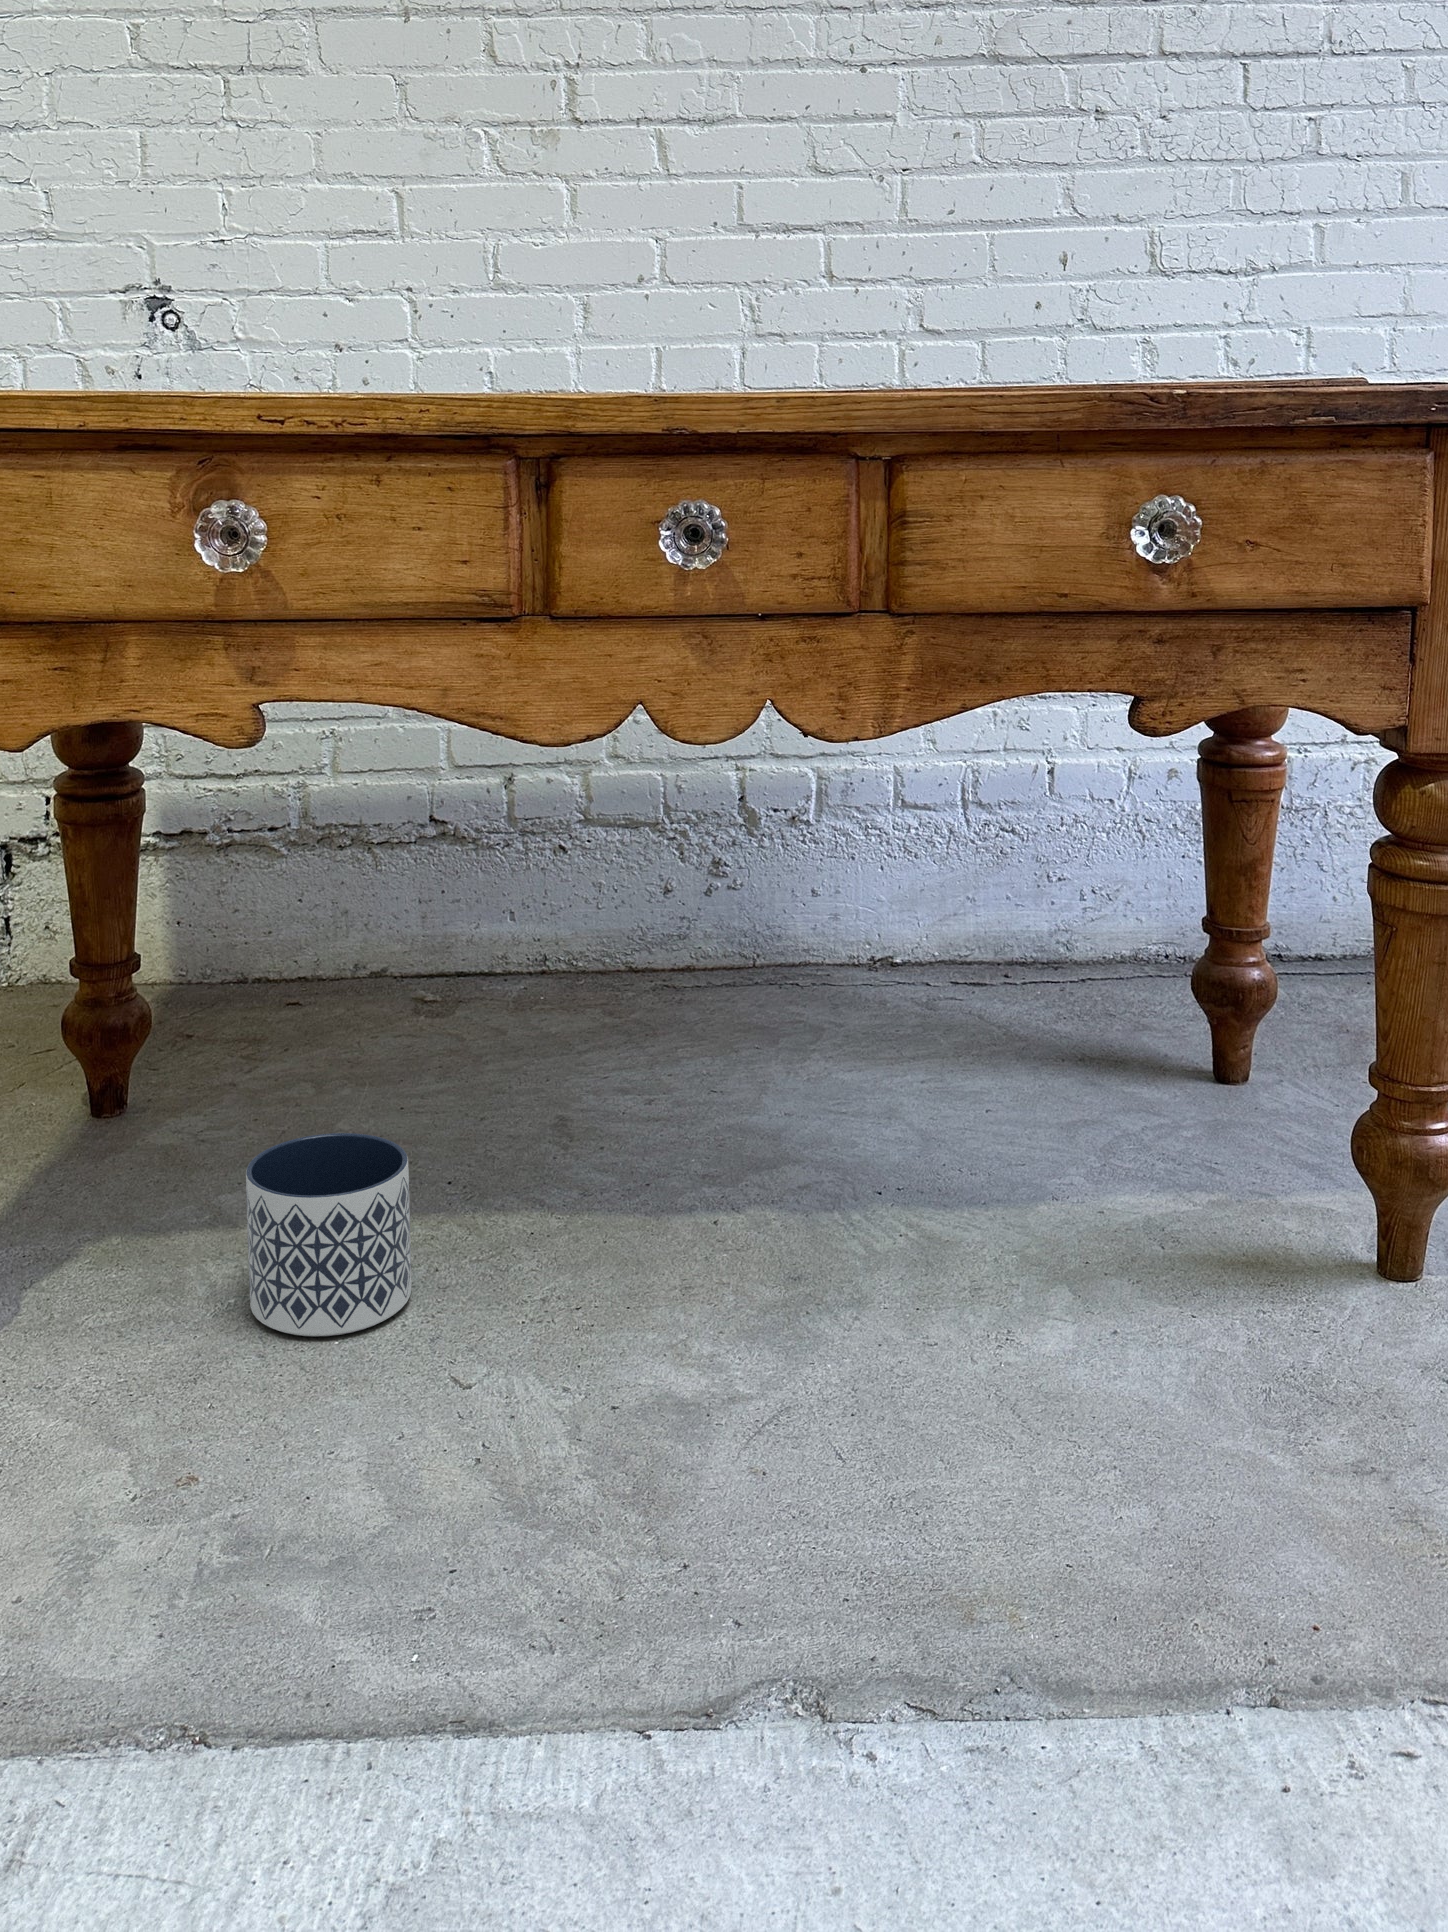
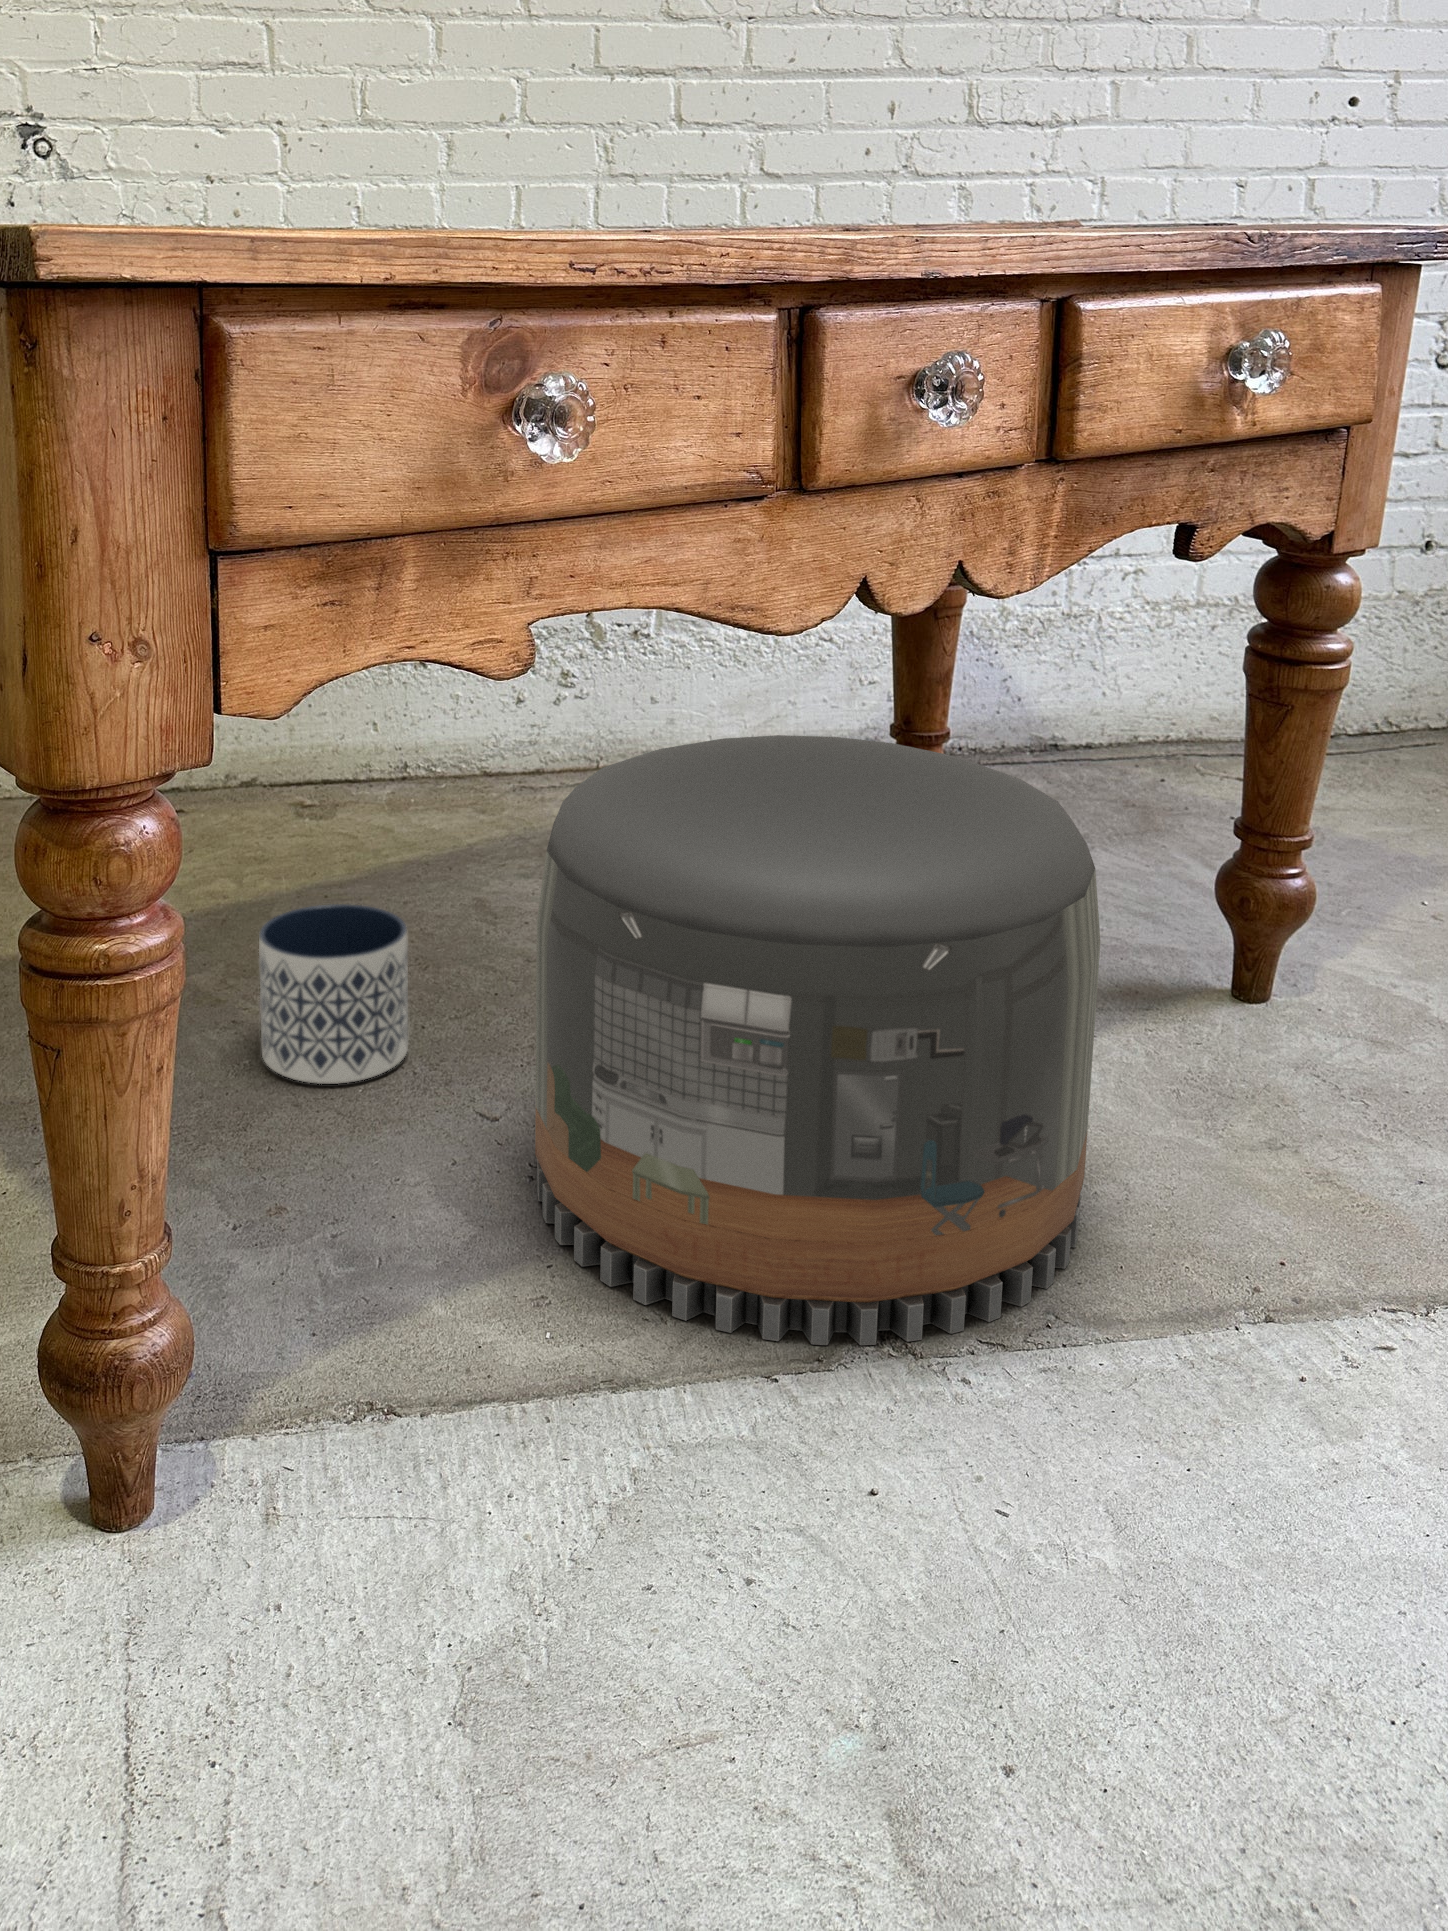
pouf: none [465,970,1091,1700] -> present [535,735,1100,1345]

